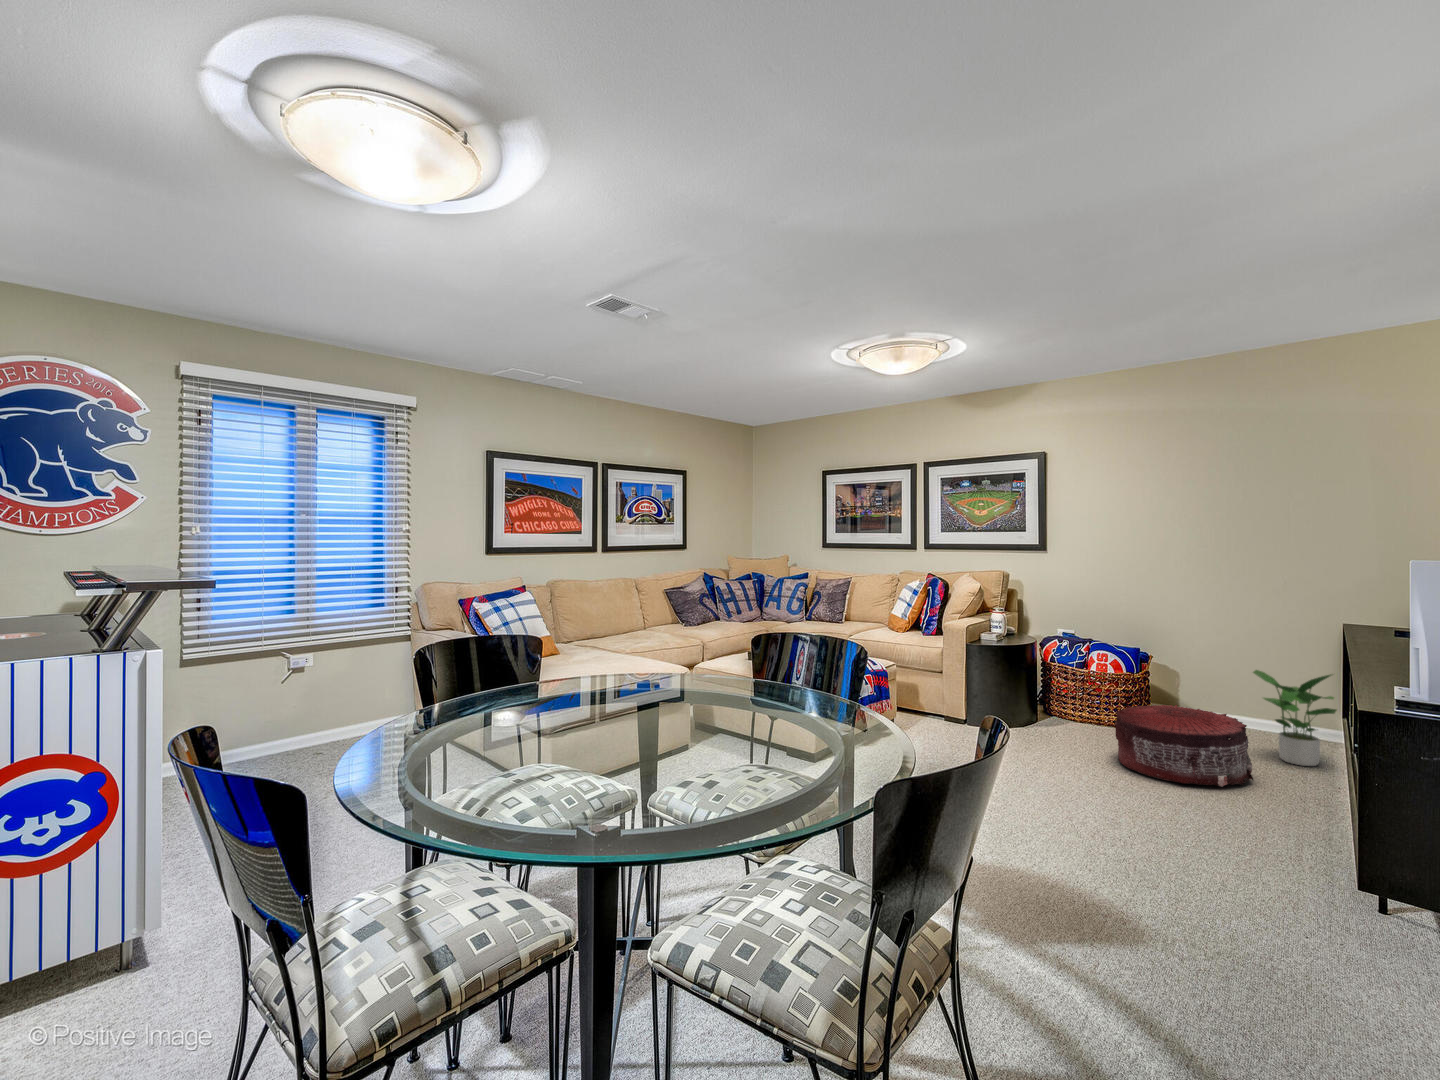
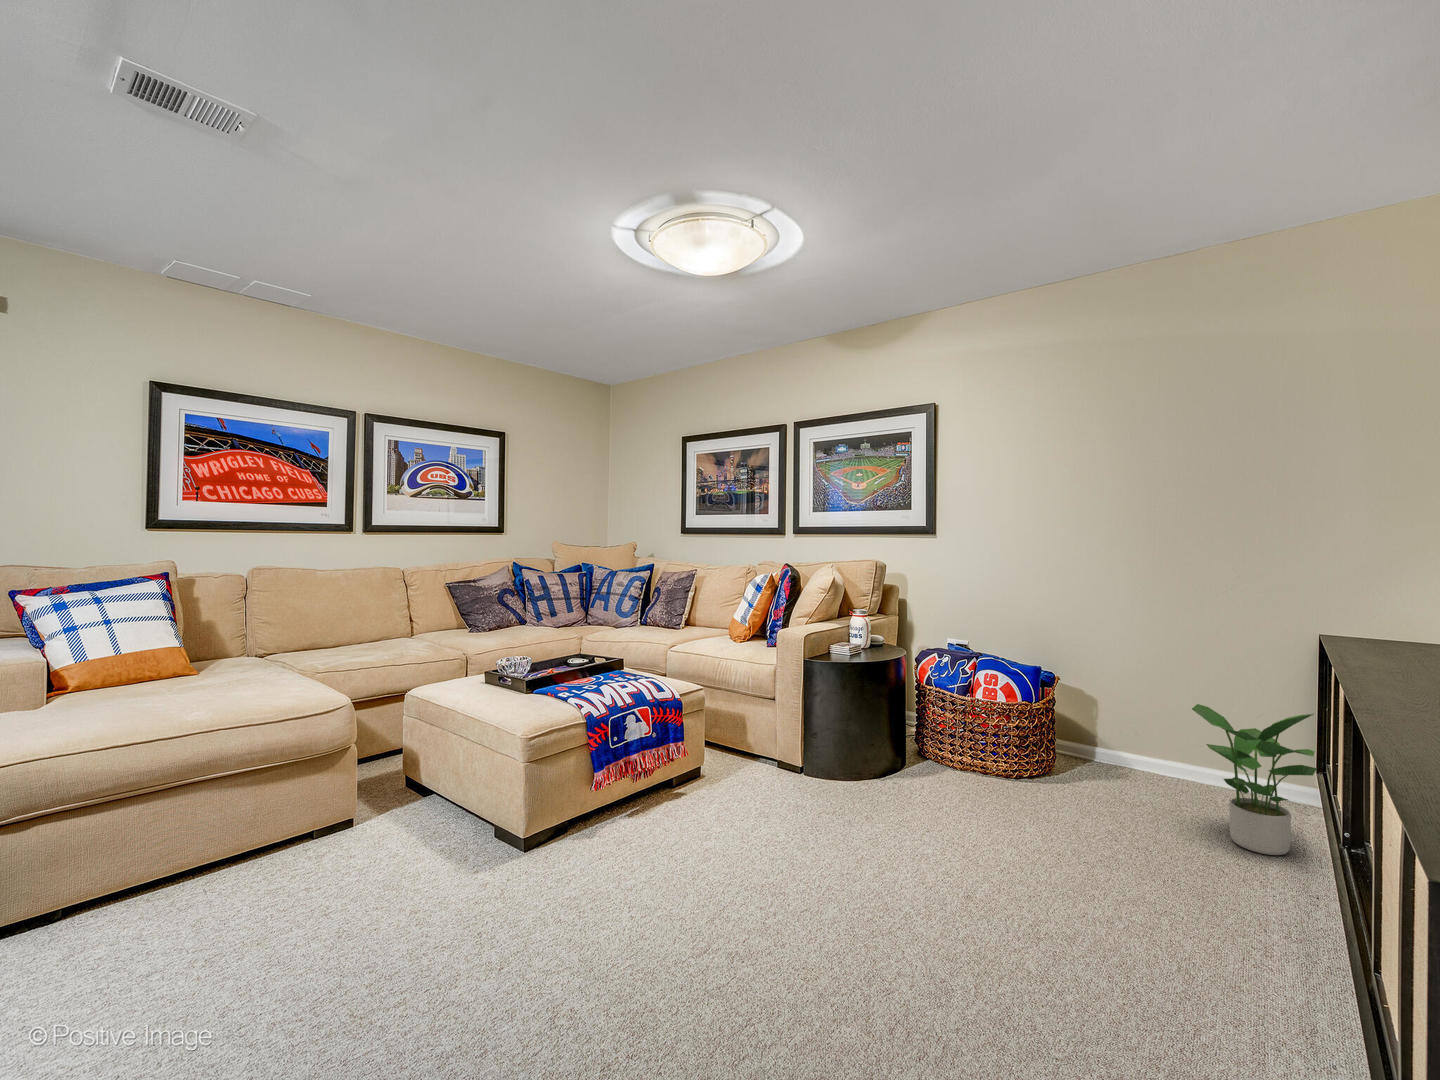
pouf: present [1115,705,1253,787] -> none [988,756,1188,904]

